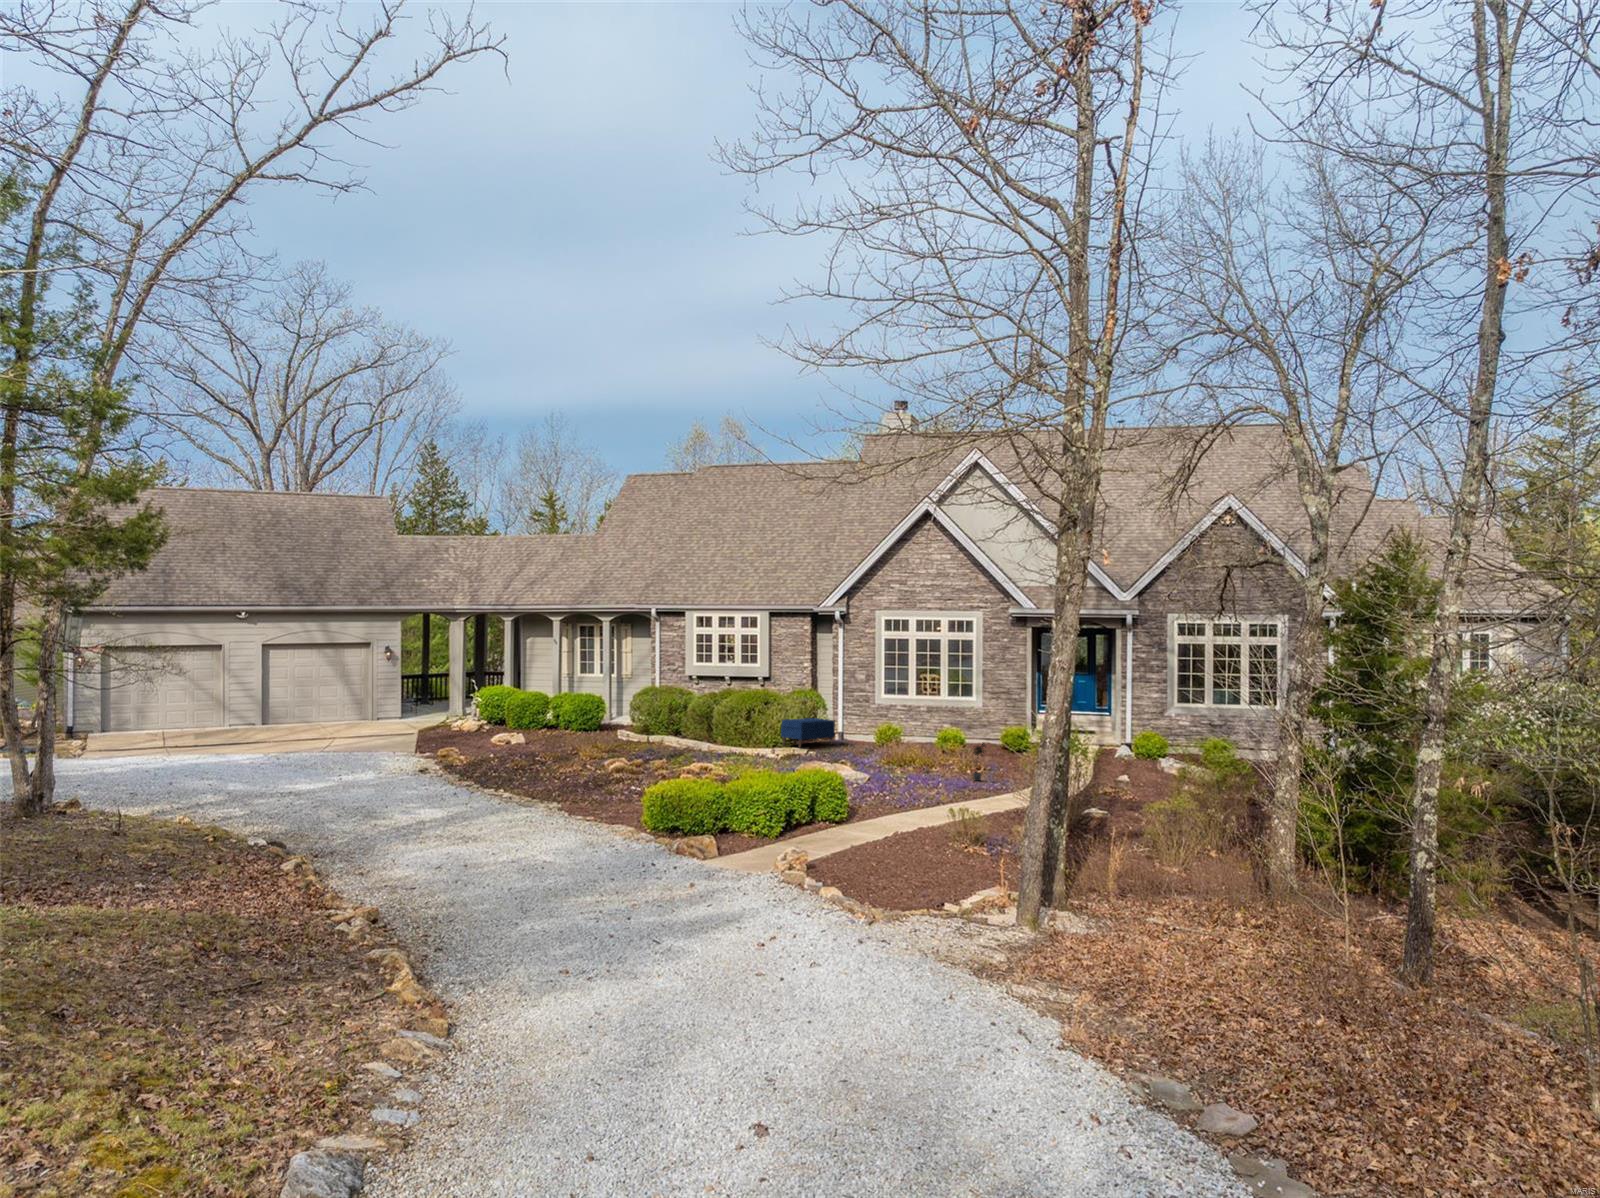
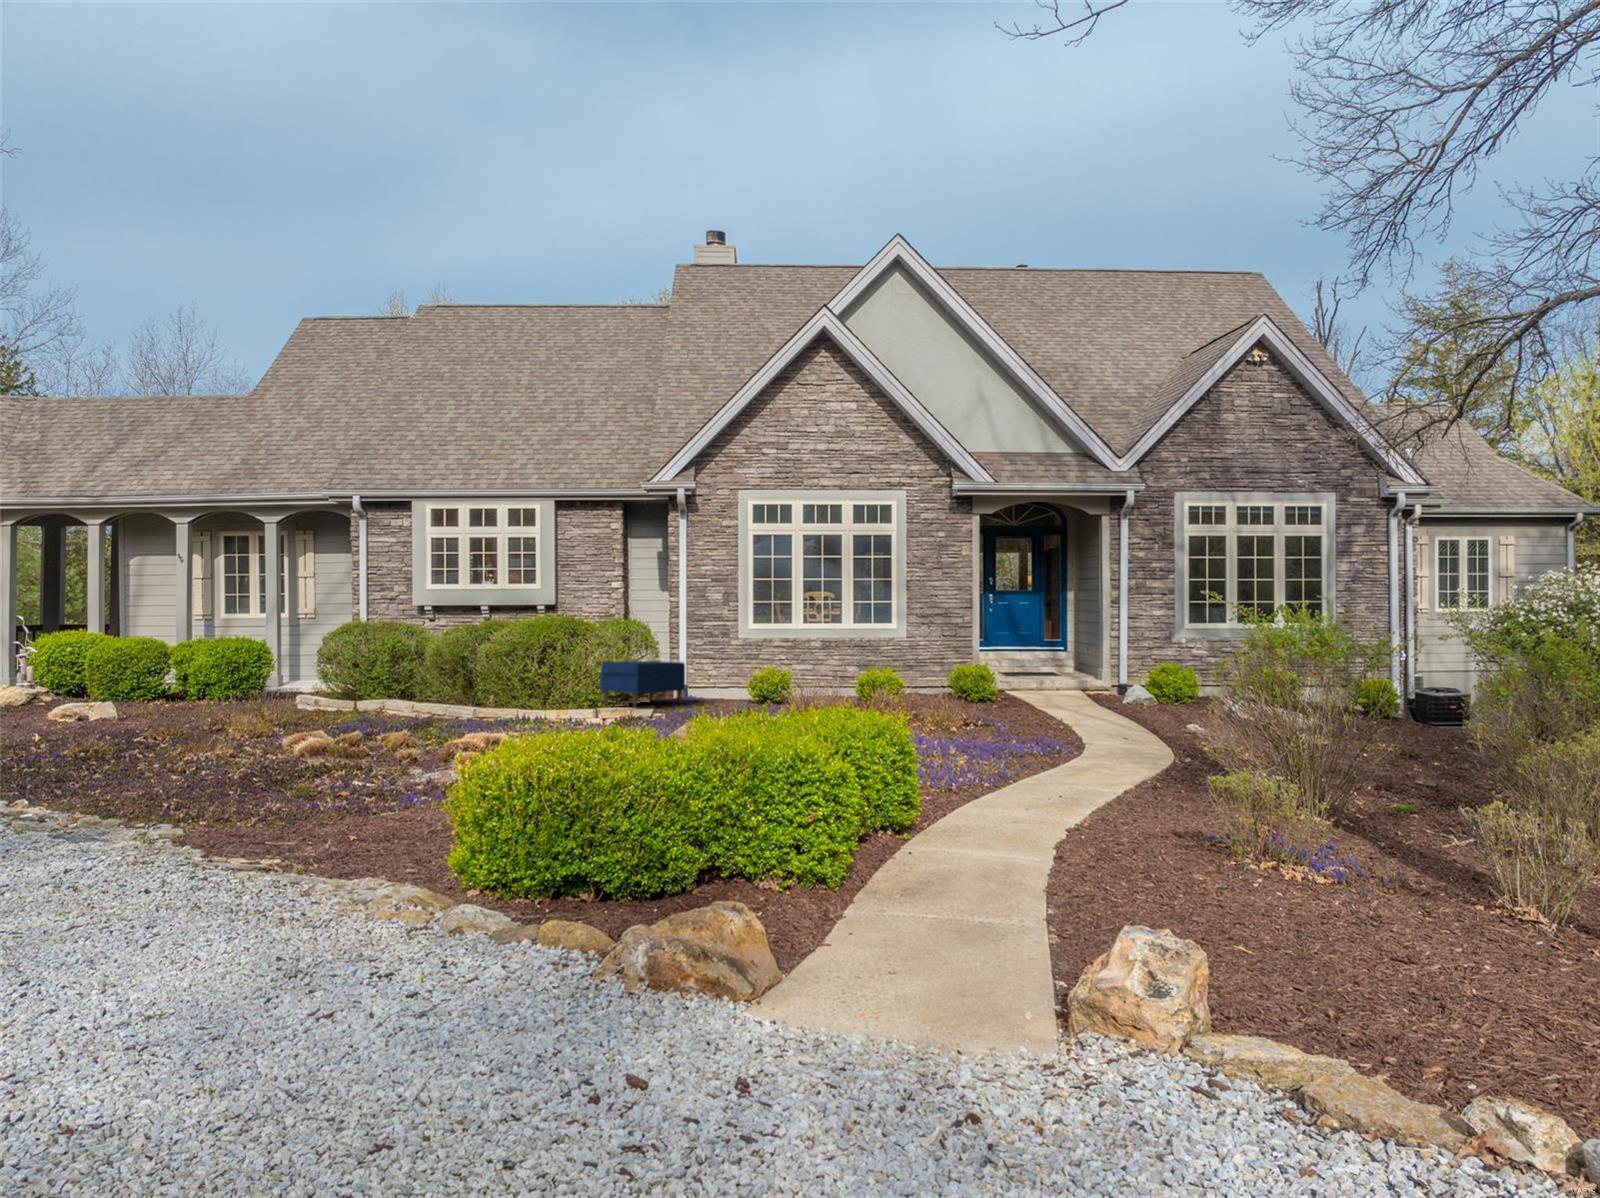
potted plant: present [973,743,986,781] -> none [951,674,980,740]

